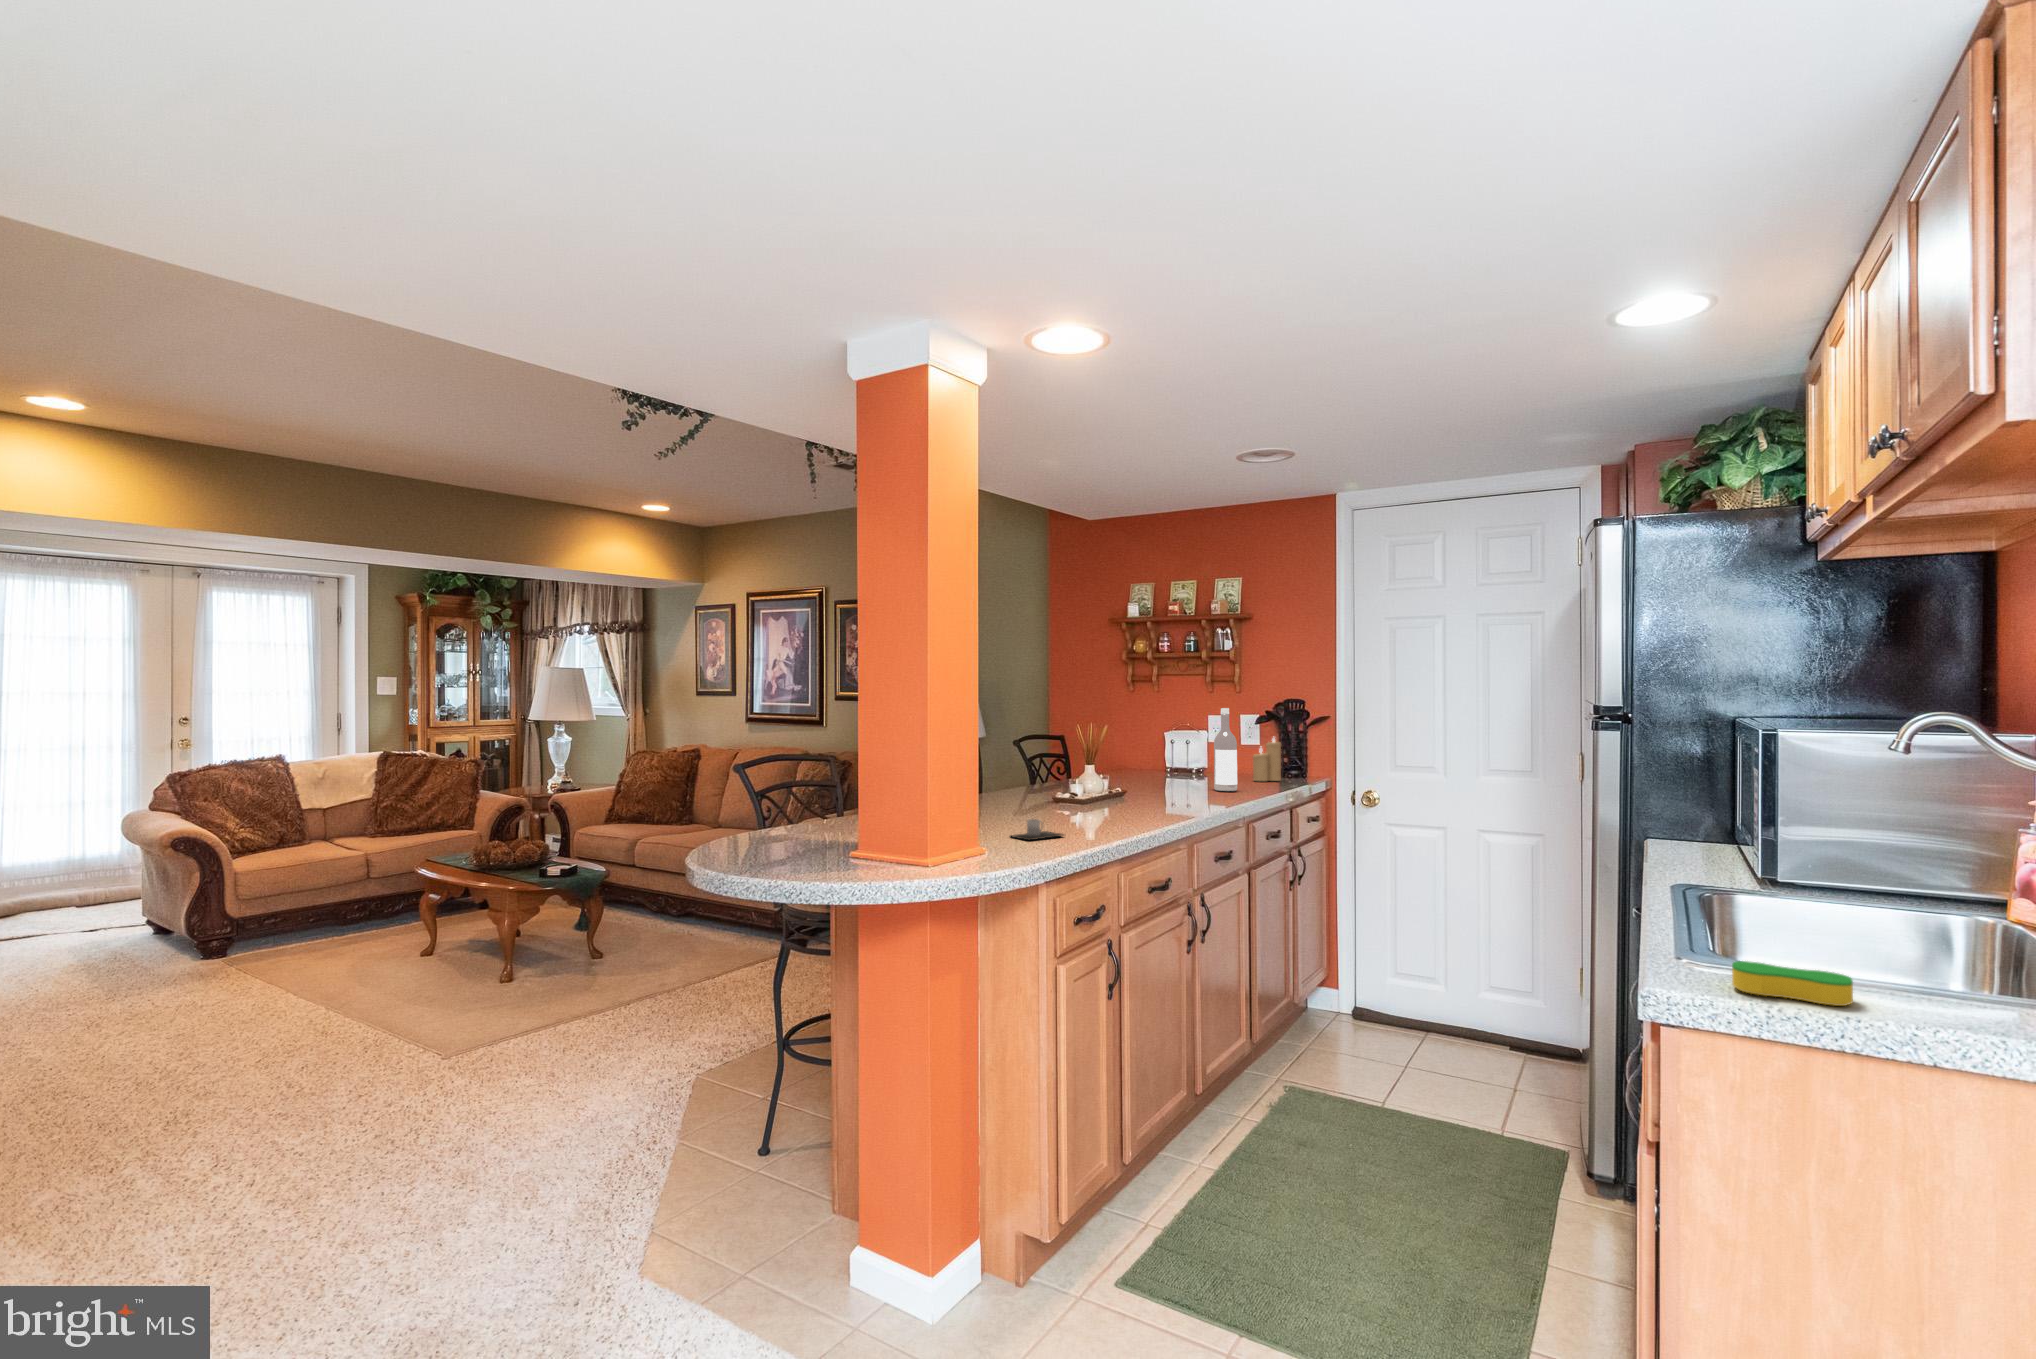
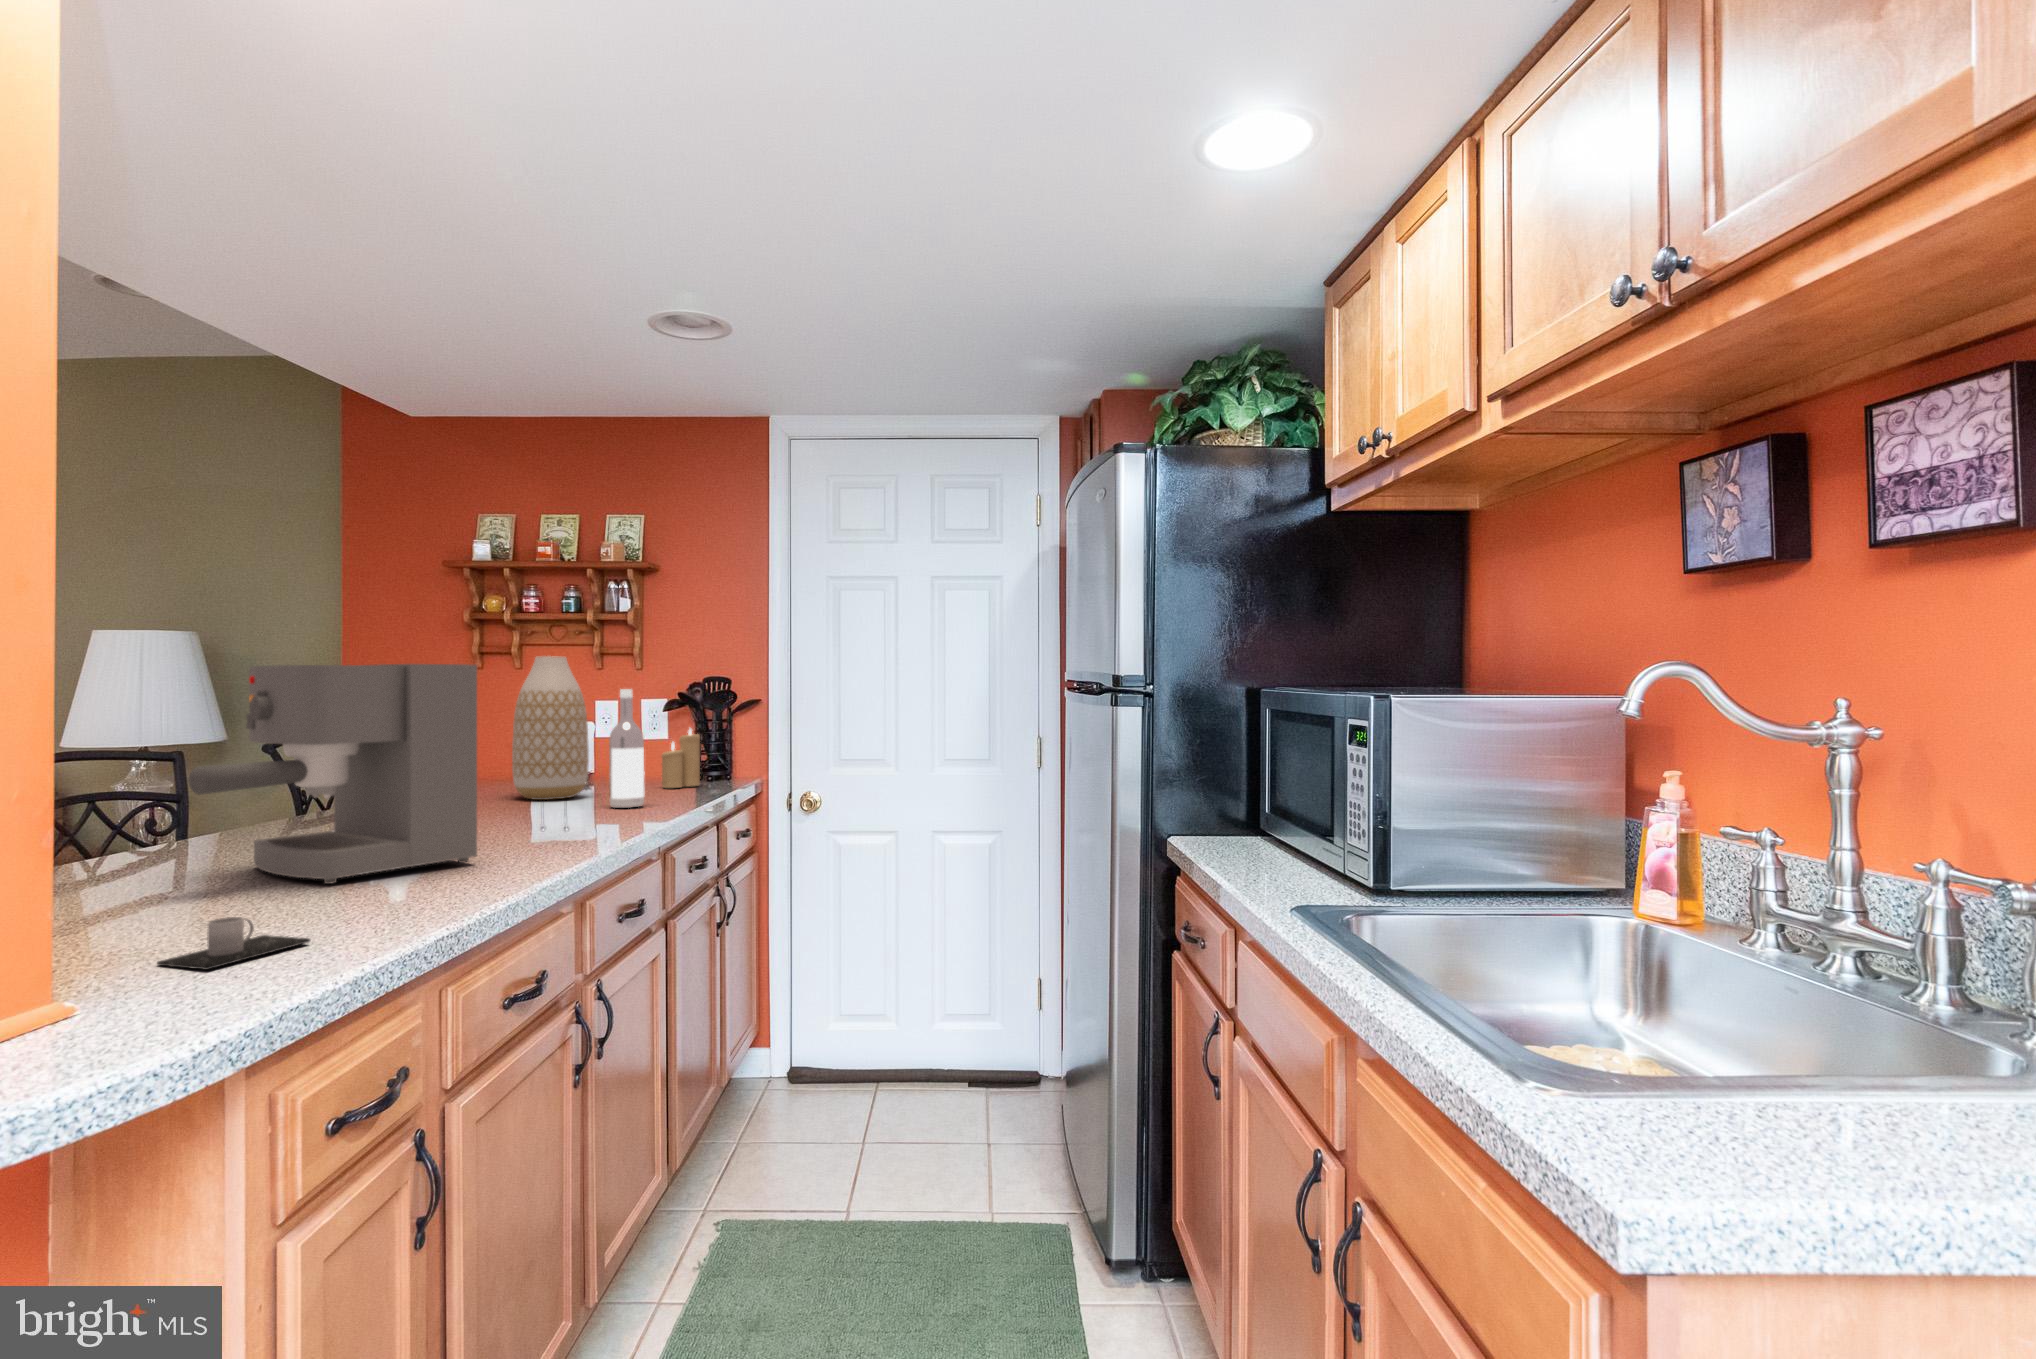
vase: none [1154,685,1202,783] -> present [512,656,589,800]
coffee maker: none [1007,695,1135,815] -> present [189,664,477,884]
sponge: present [1732,961,1853,1006] -> none [1657,1093,1855,1170]

